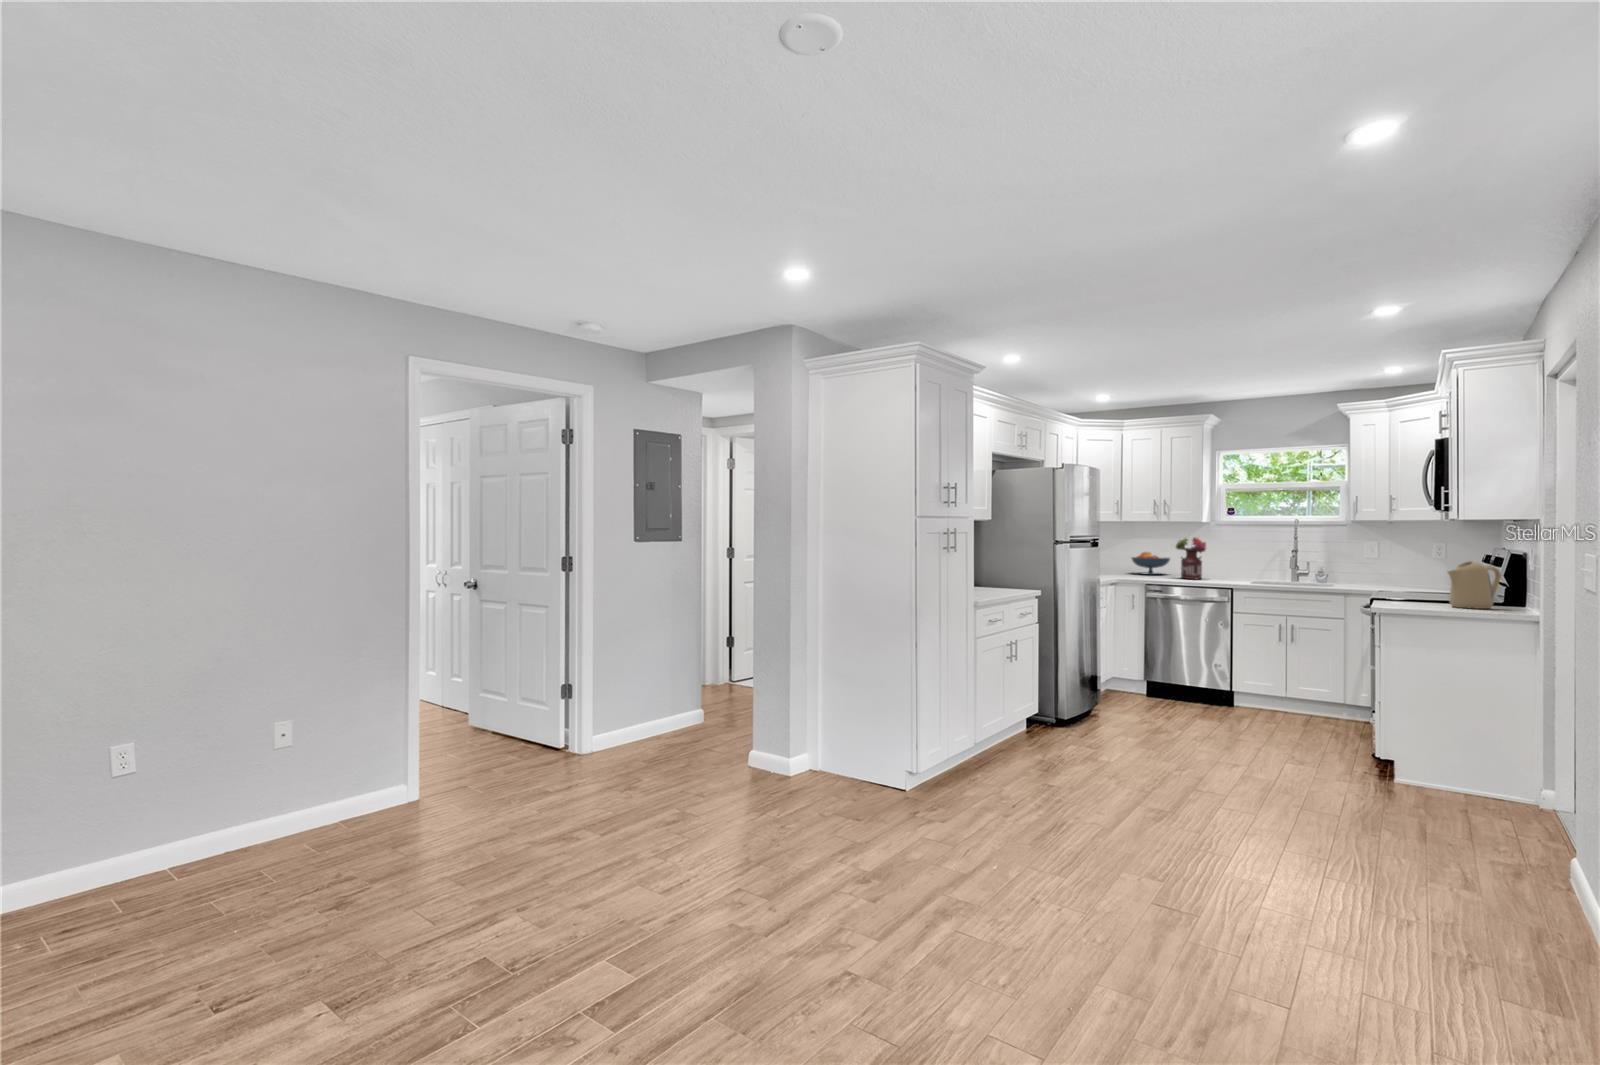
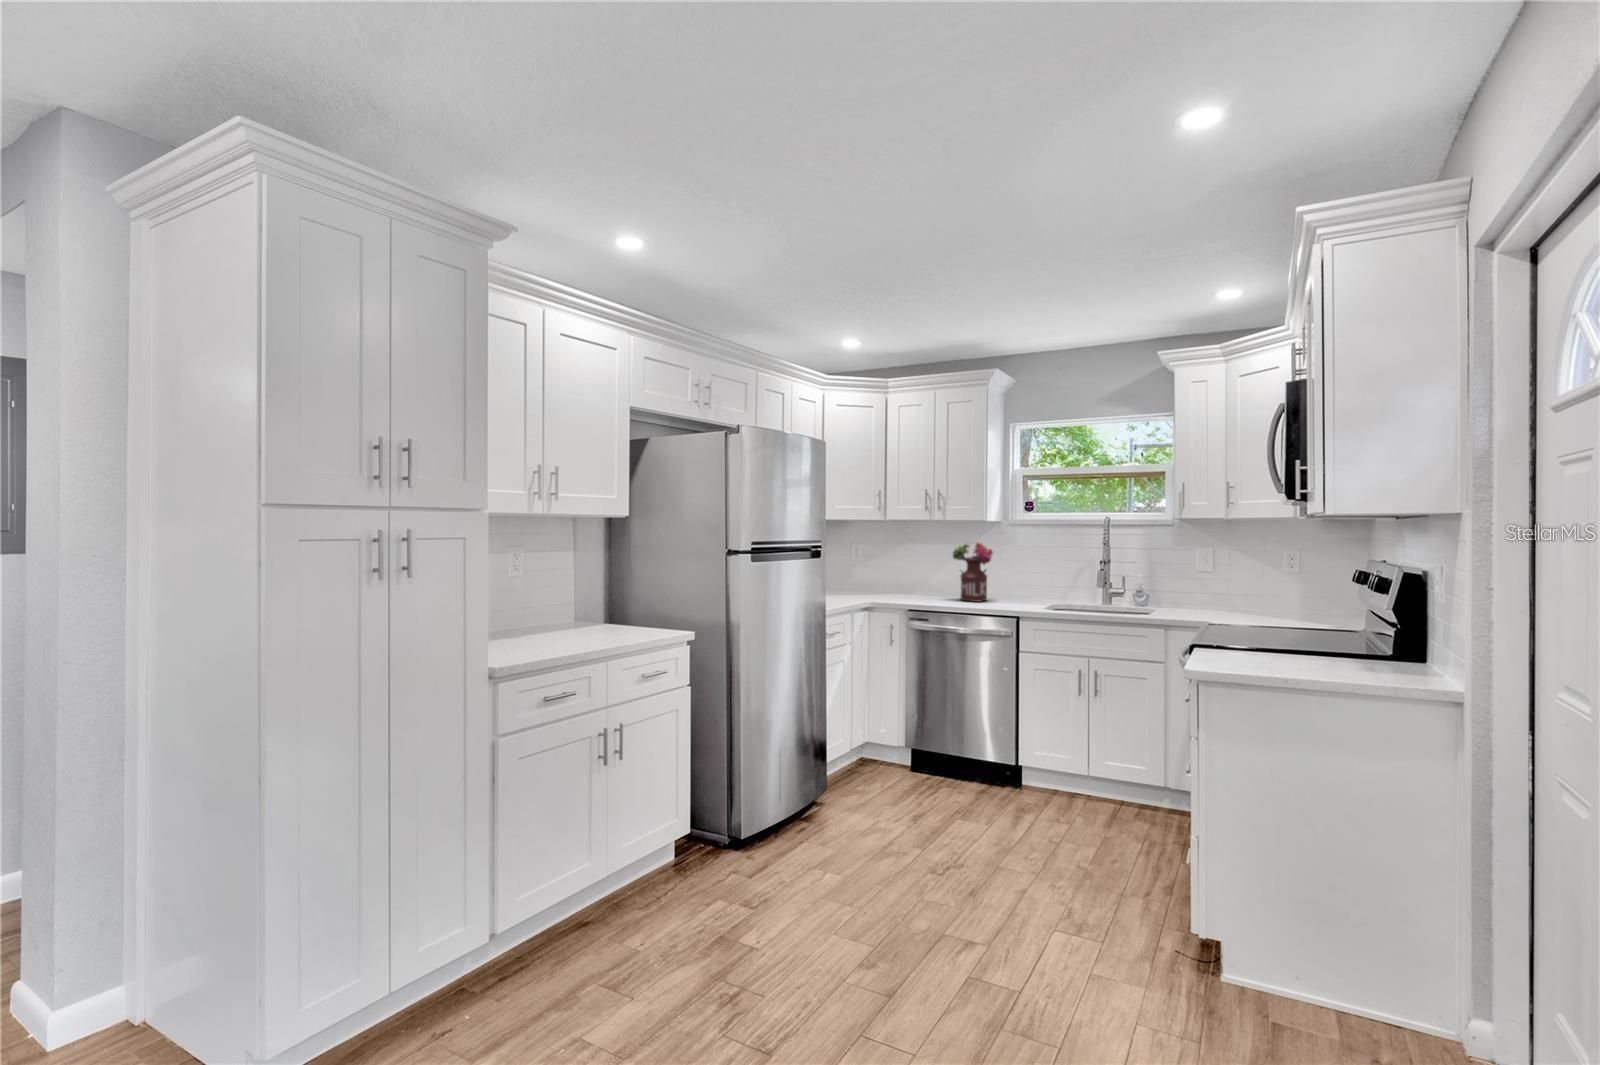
fruit bowl: present [1131,552,1170,575] -> none [904,562,954,594]
kettle: present [1448,561,1501,609] -> none [1305,590,1394,677]

